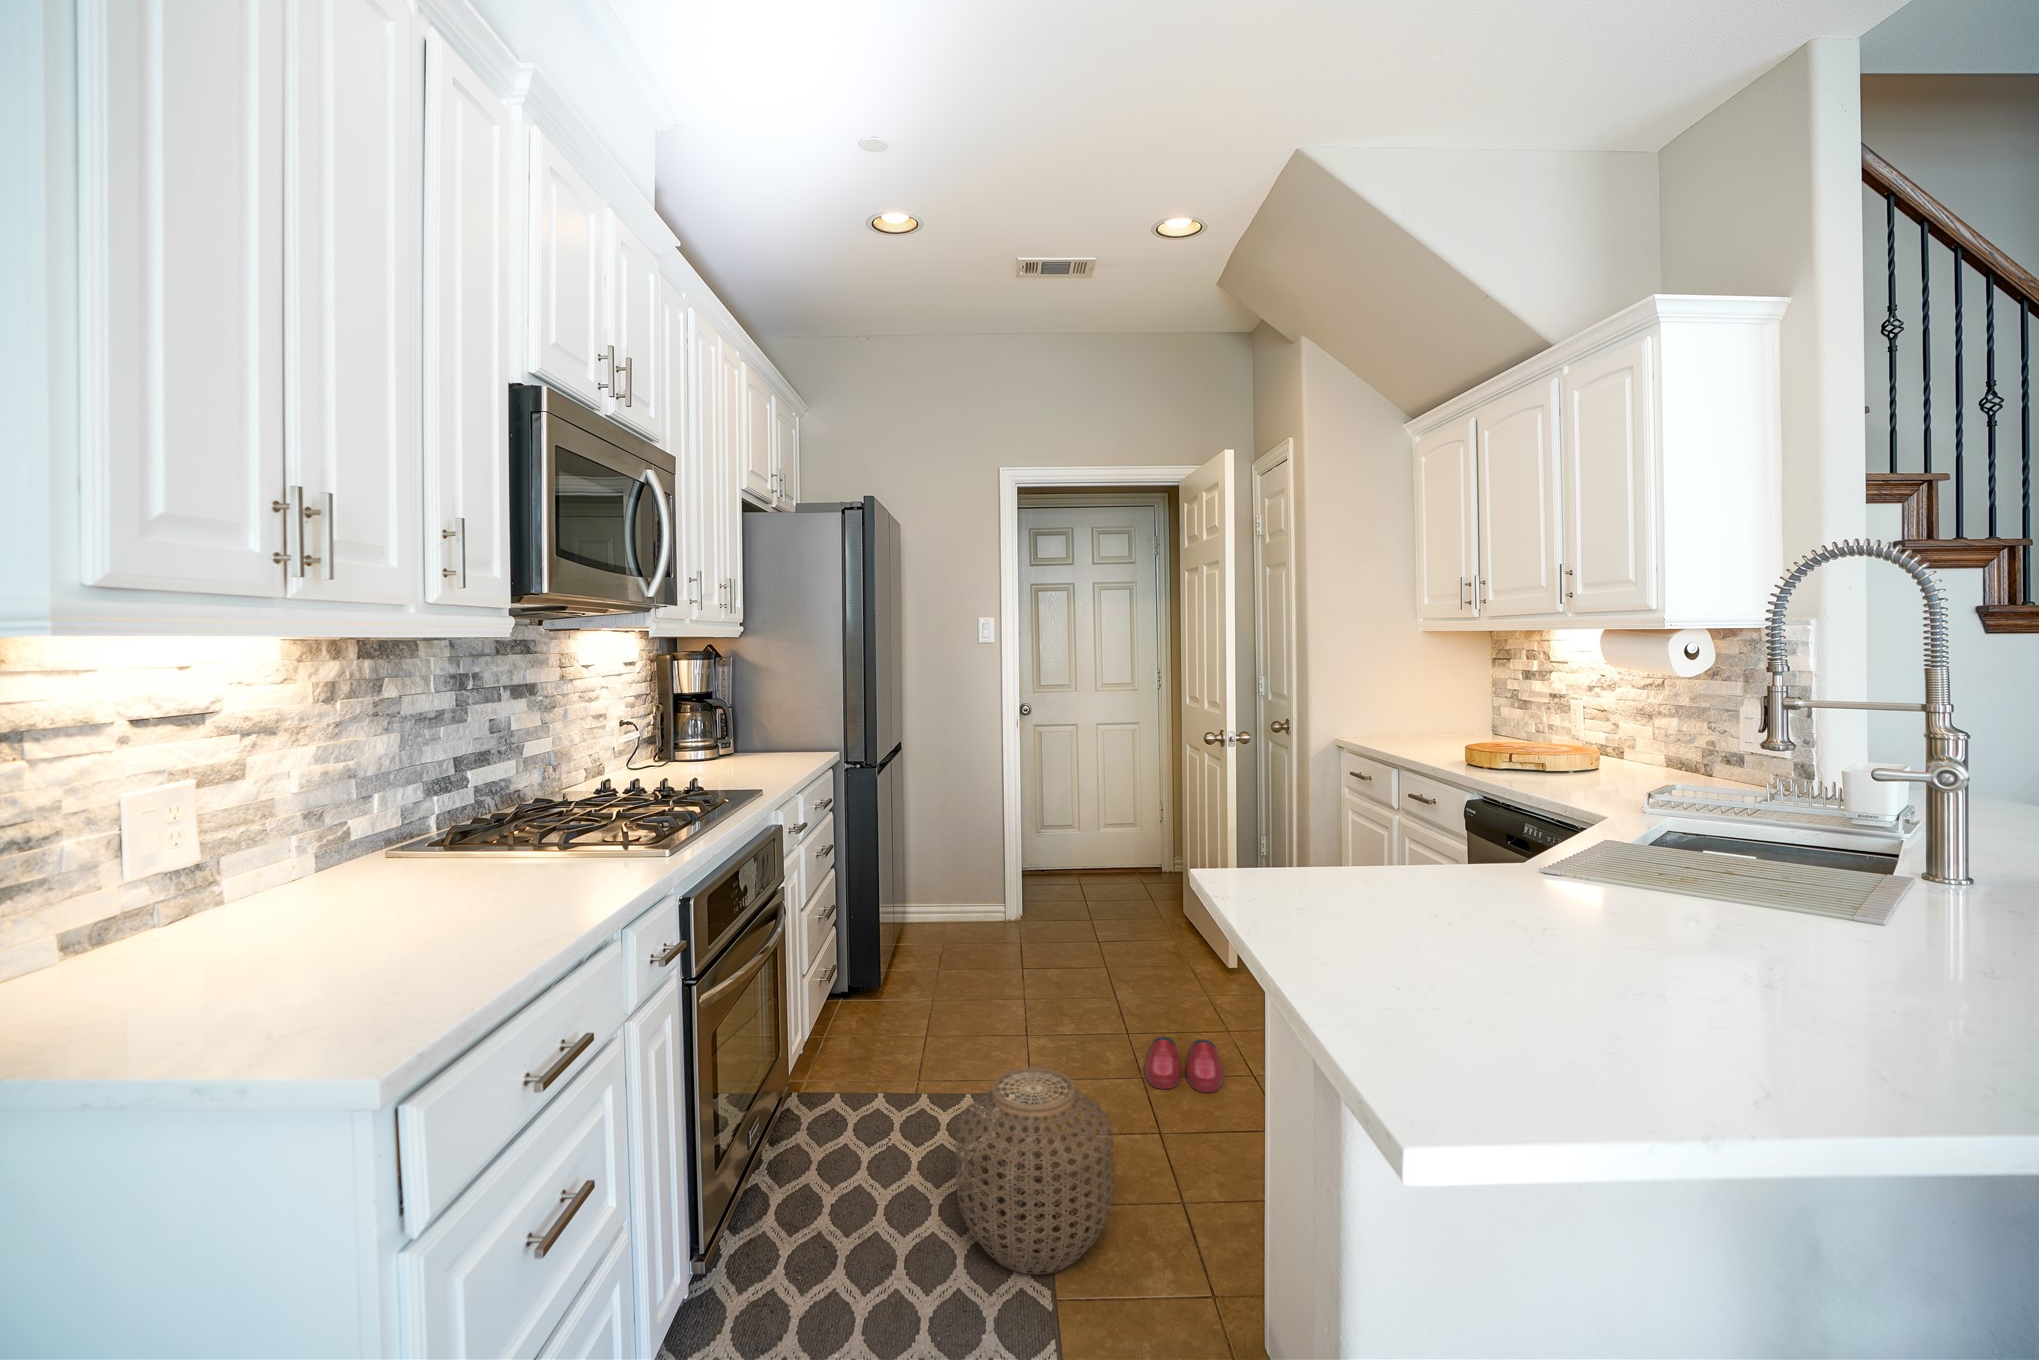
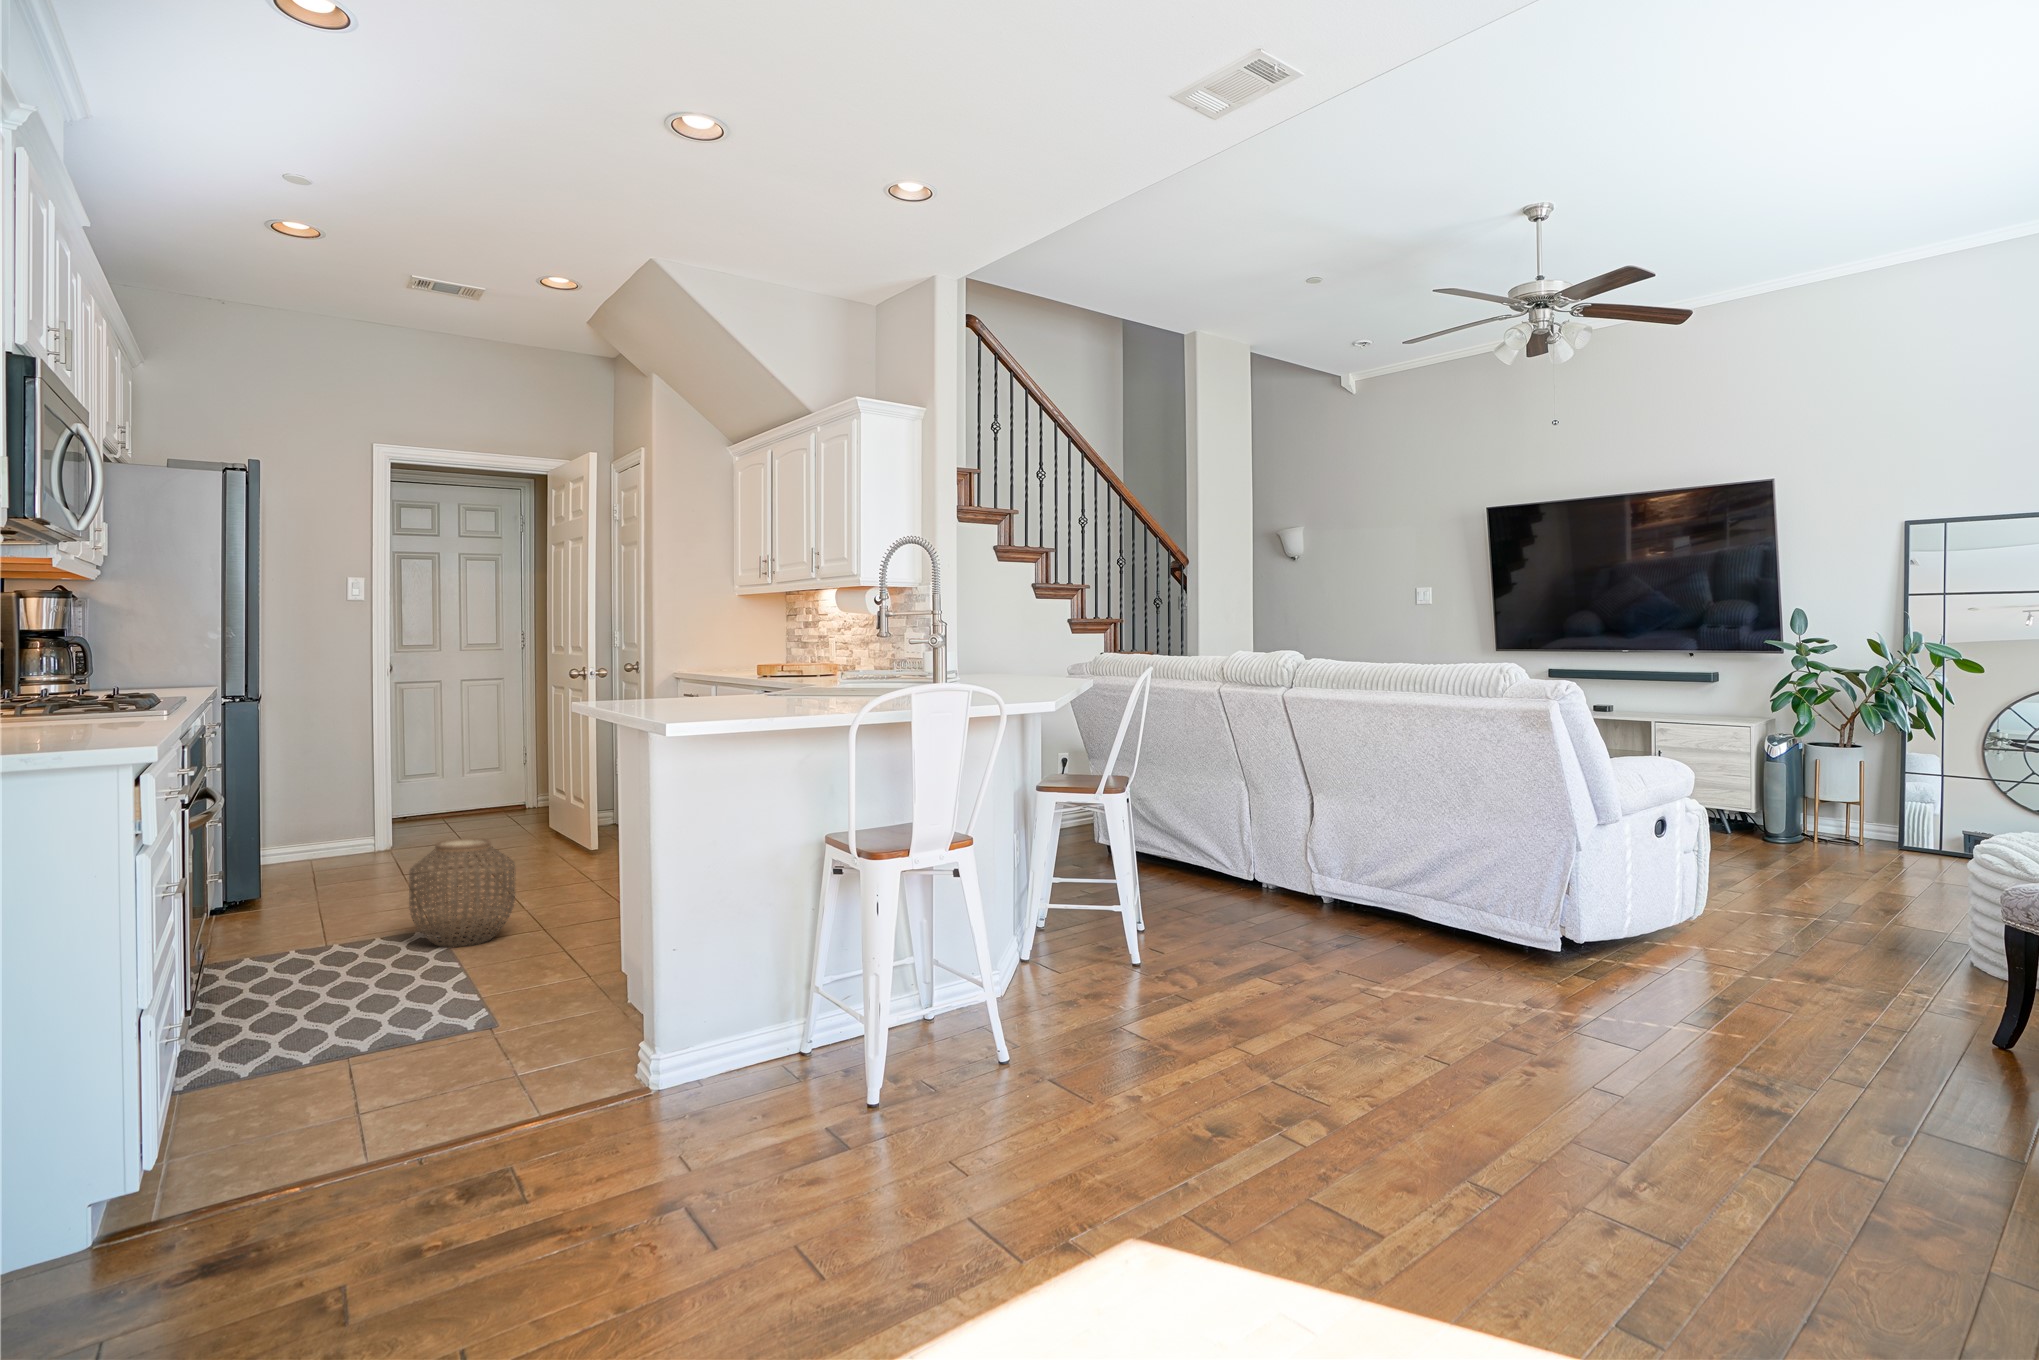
slippers: present [1145,1037,1224,1093] -> none [524,872,583,898]

